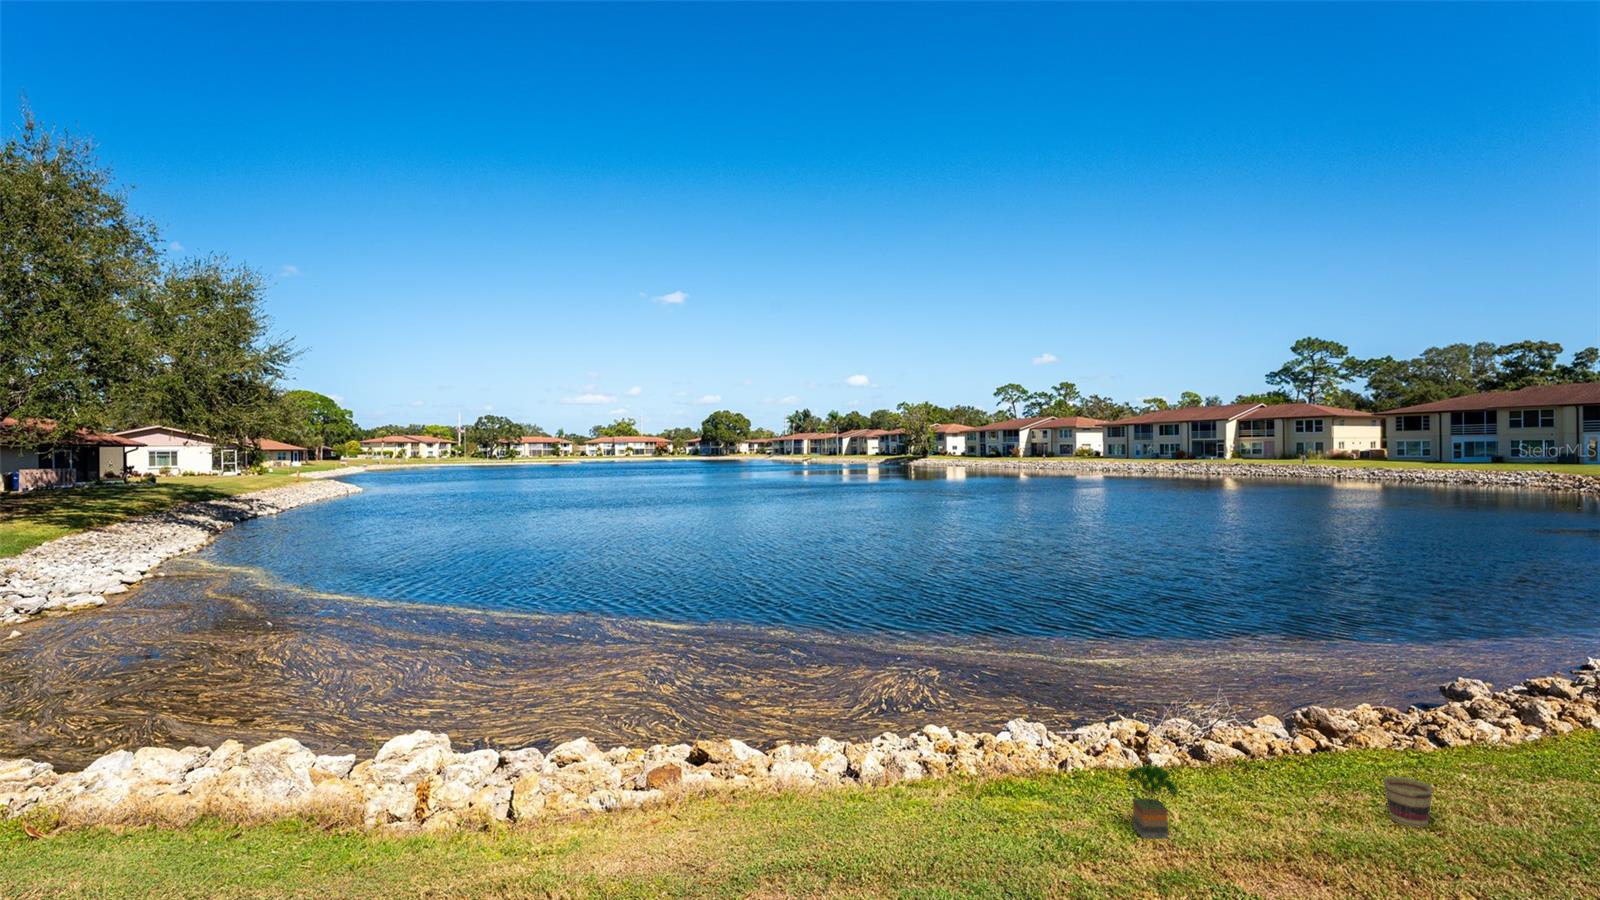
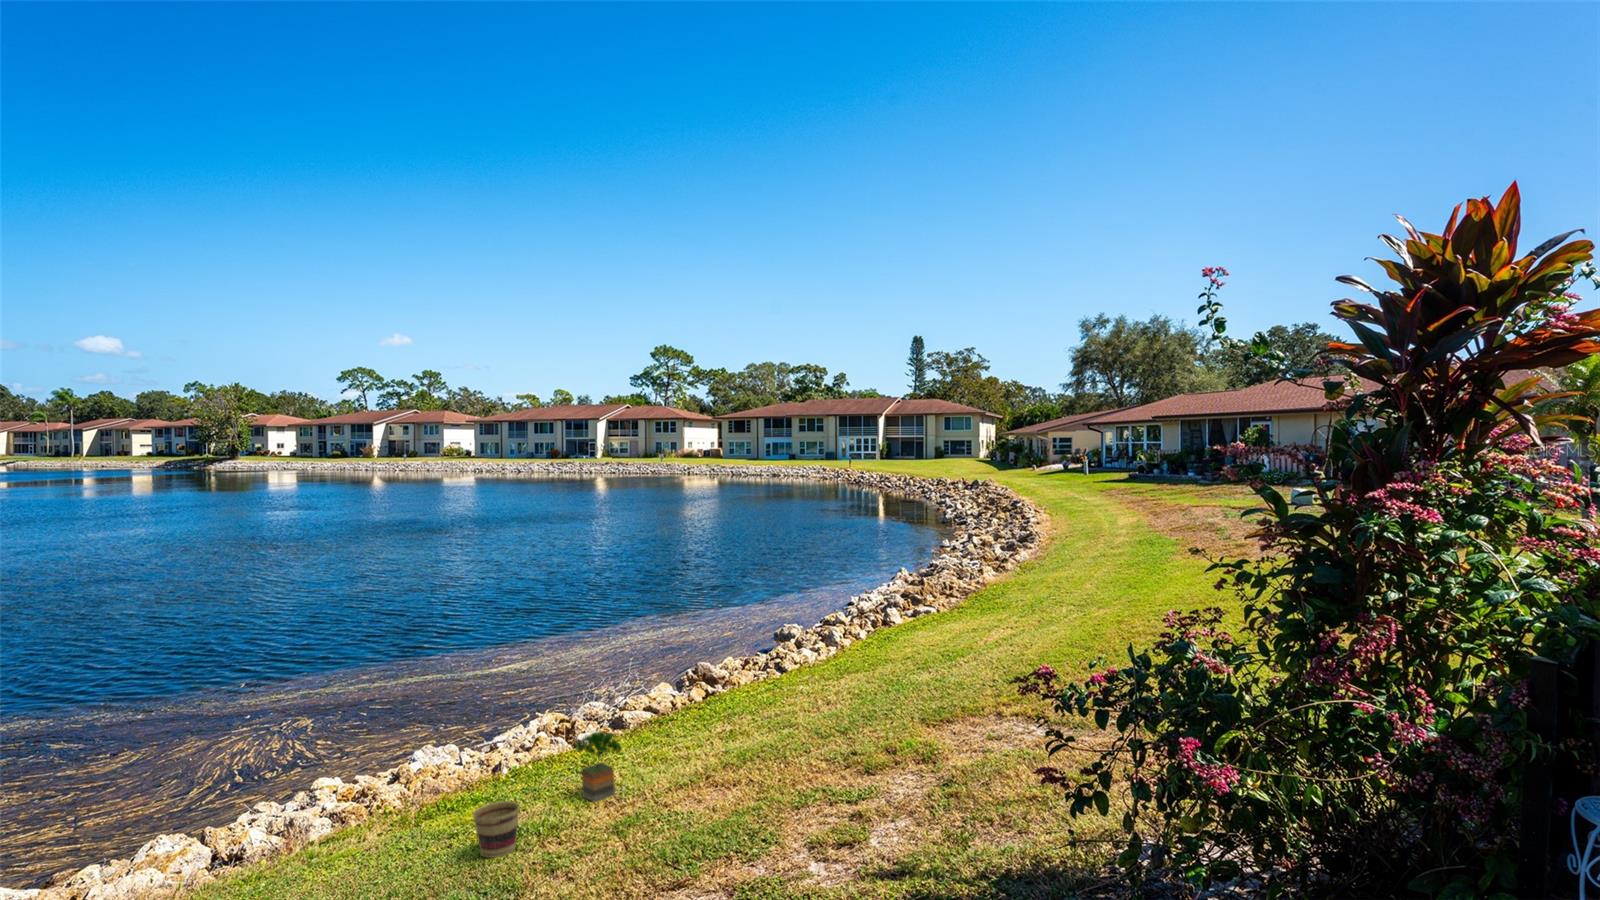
basket: present [1383,777,1433,827] -> present [473,801,519,858]

